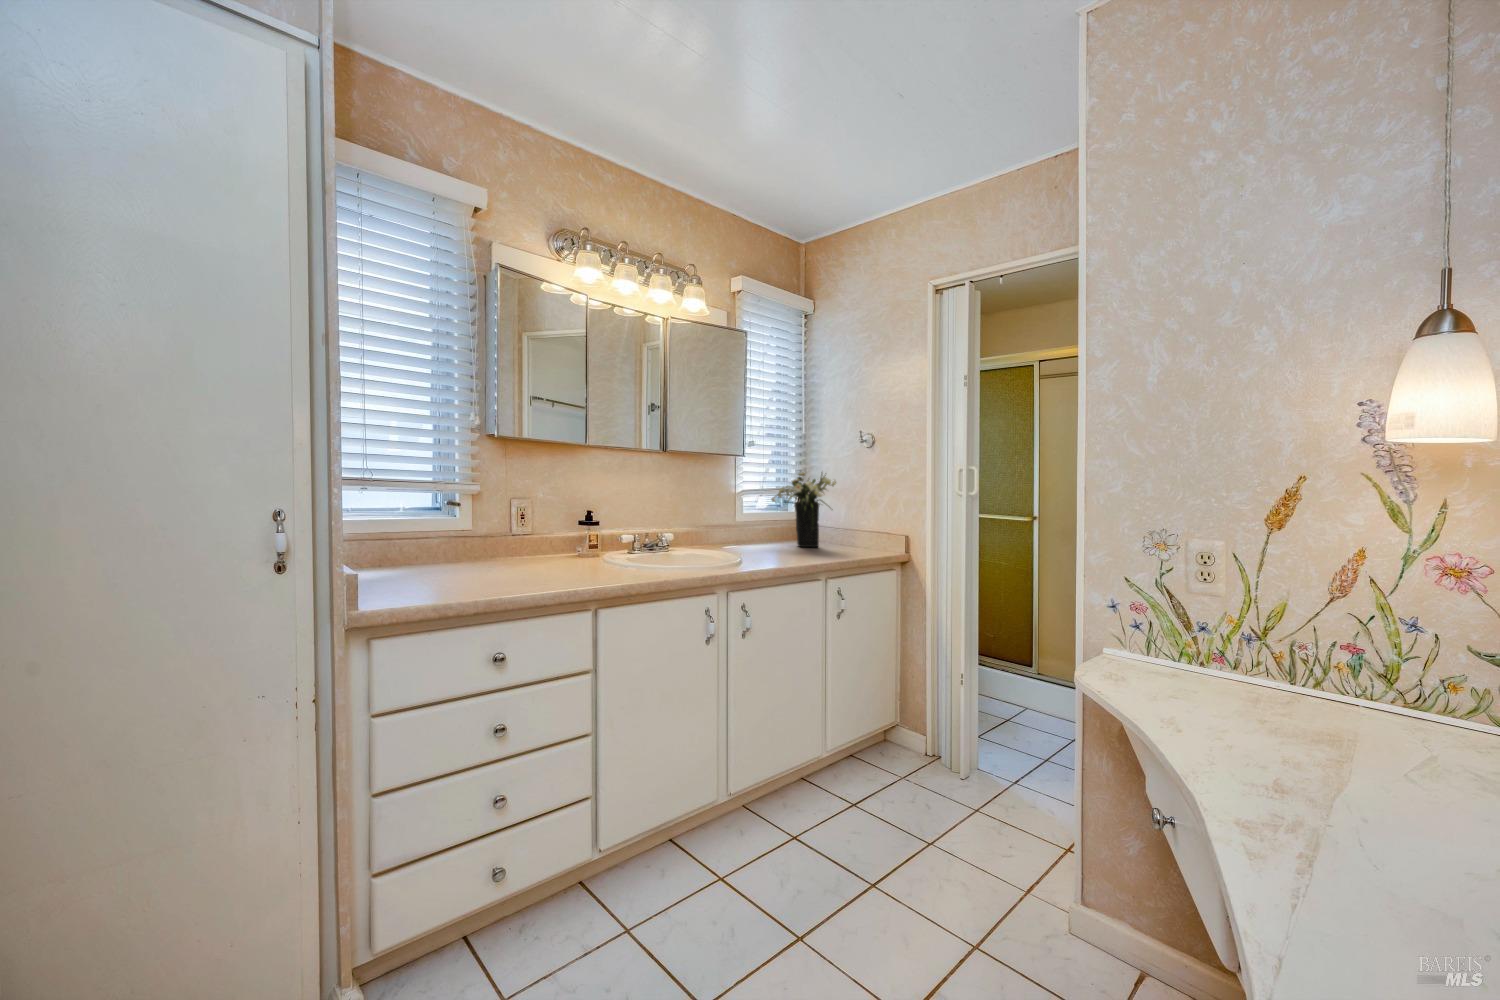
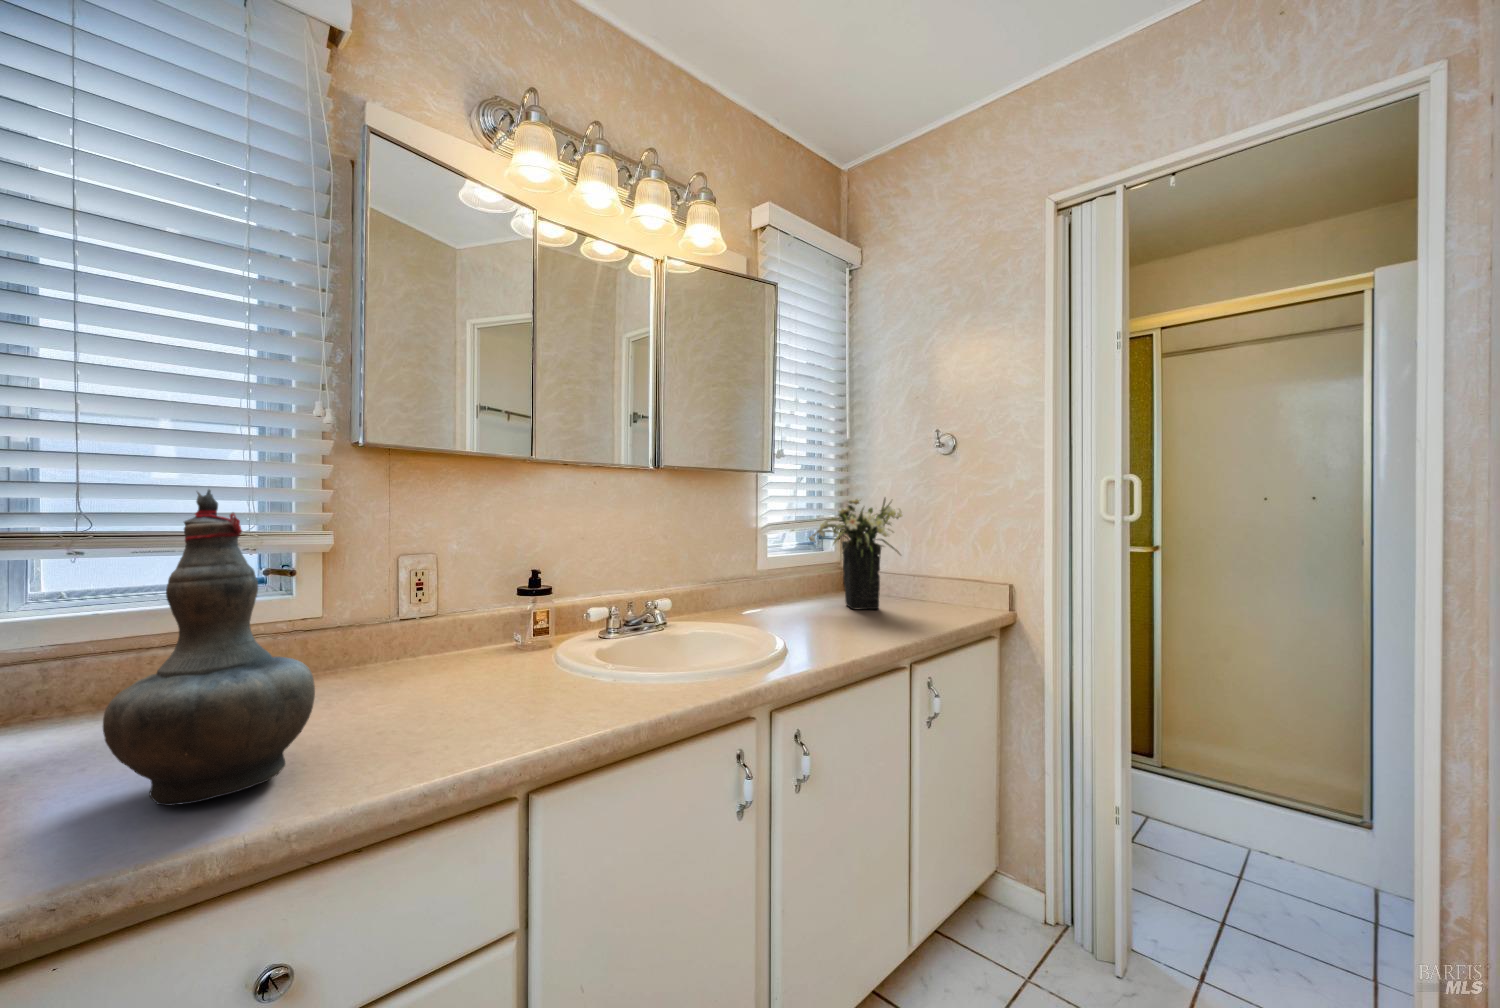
decorative vase: none [403,451,486,588] -> present [103,490,315,806]

